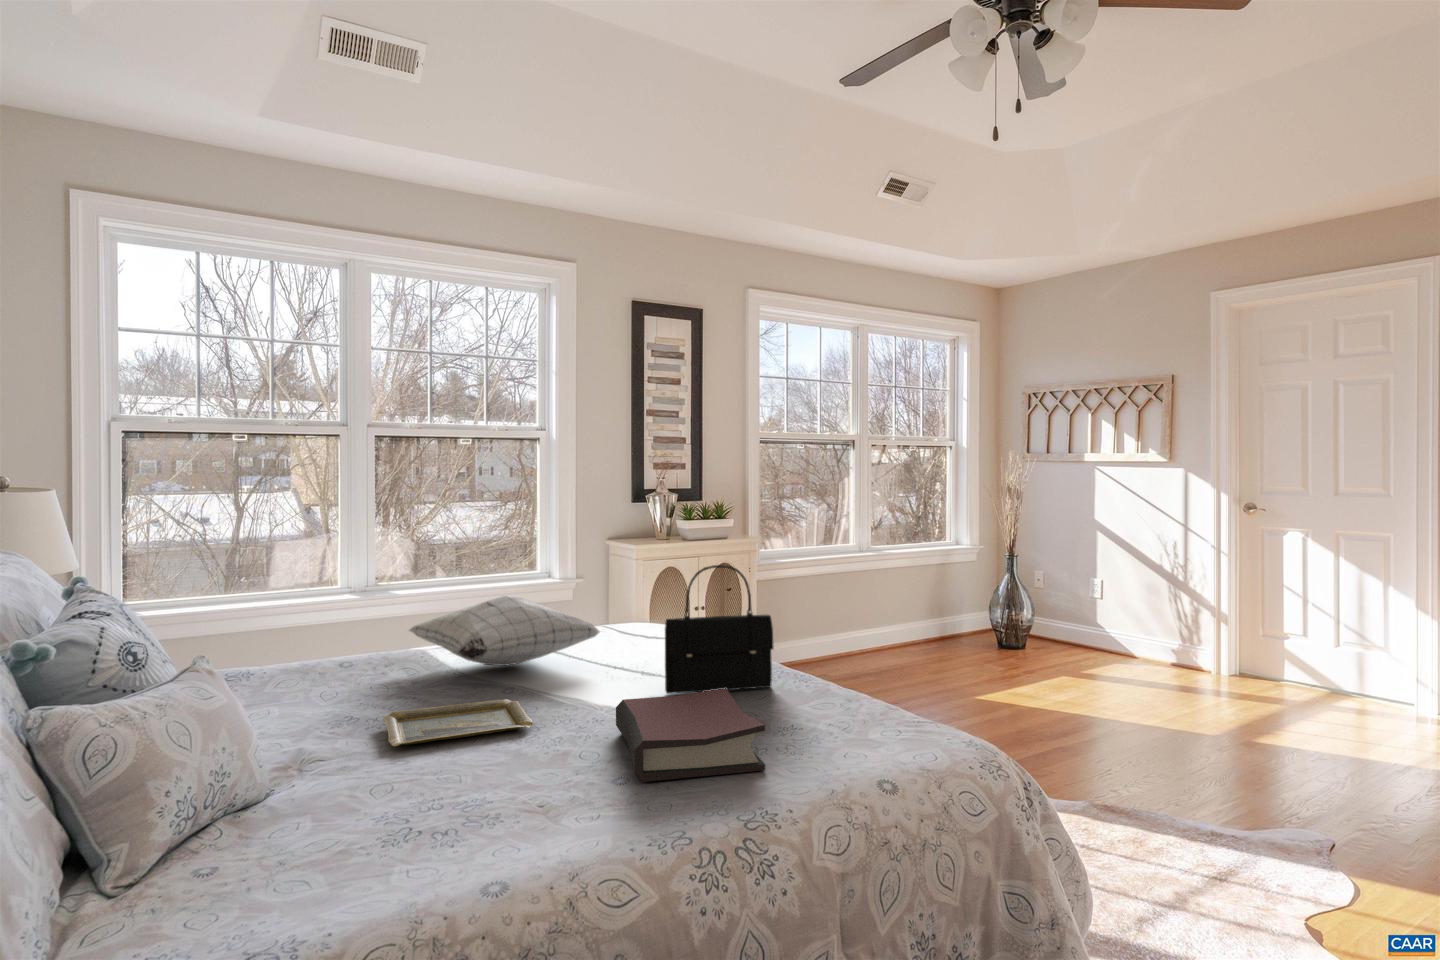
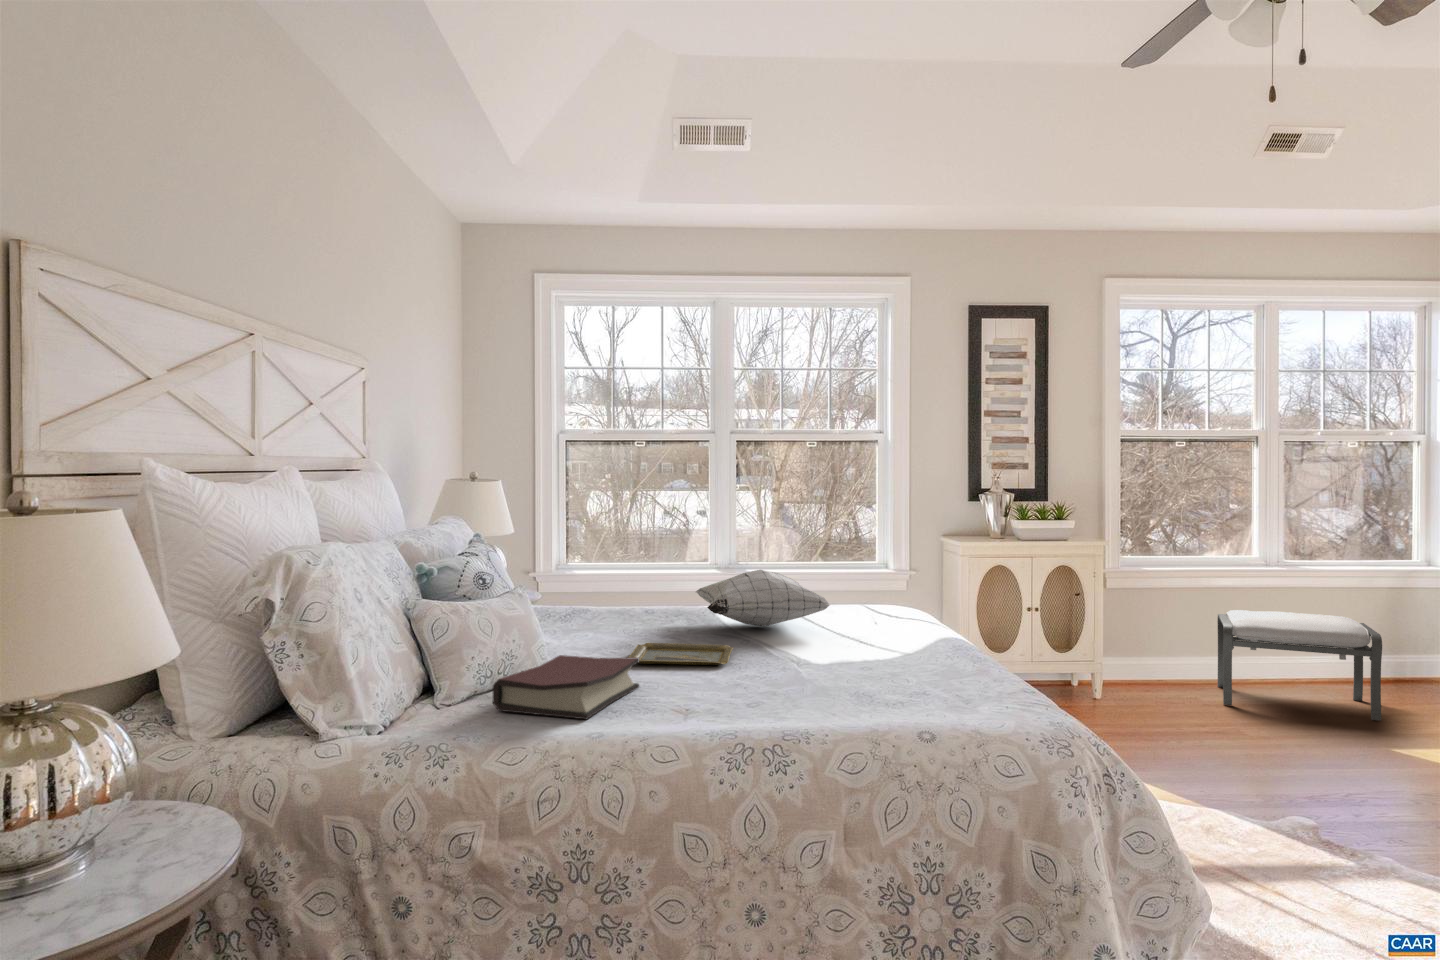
handbag: present [665,565,773,694] -> none [851,551,949,665]
ottoman: none [834,591,960,677] -> present [1217,610,1382,721]
hardback book: present [616,688,765,782] -> present [493,655,639,719]

